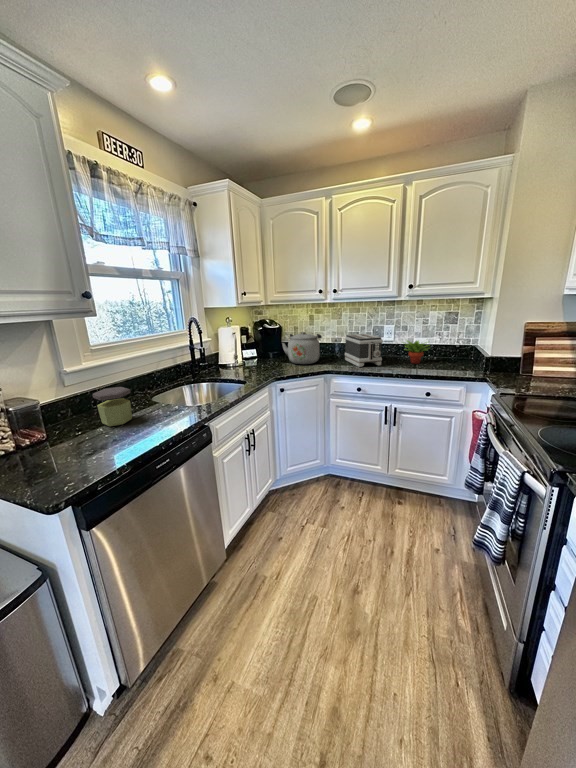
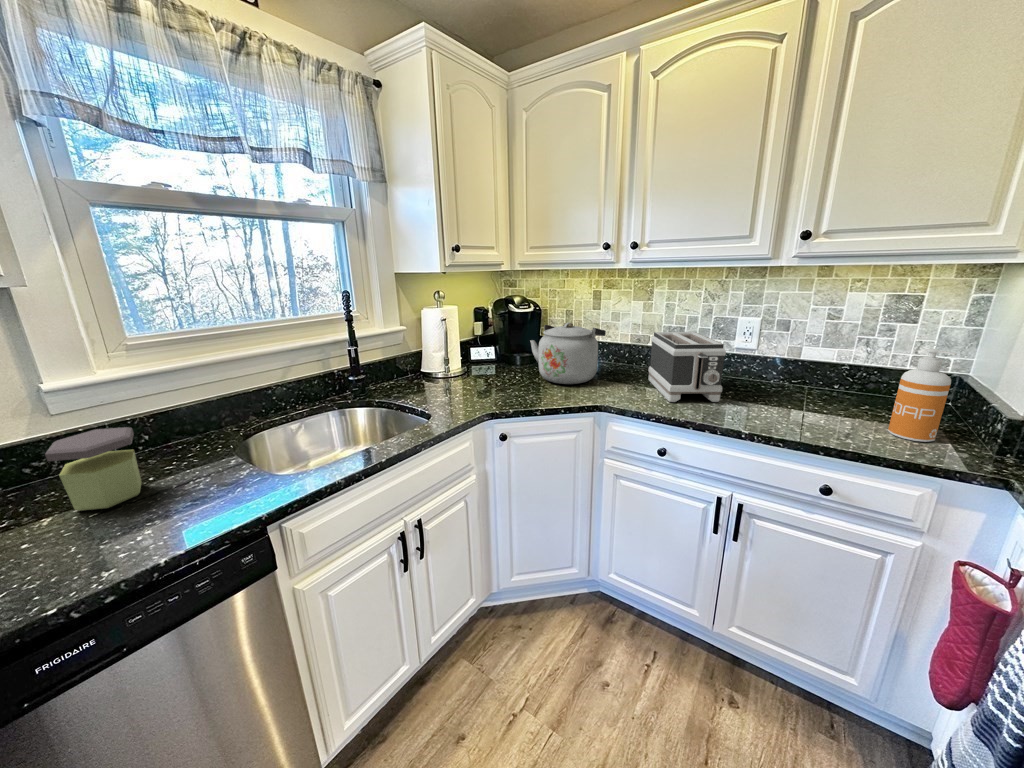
soap dispenser: none [449,333,468,371] -> present [888,349,957,442]
succulent plant: present [405,341,427,364] -> none [770,350,843,406]

